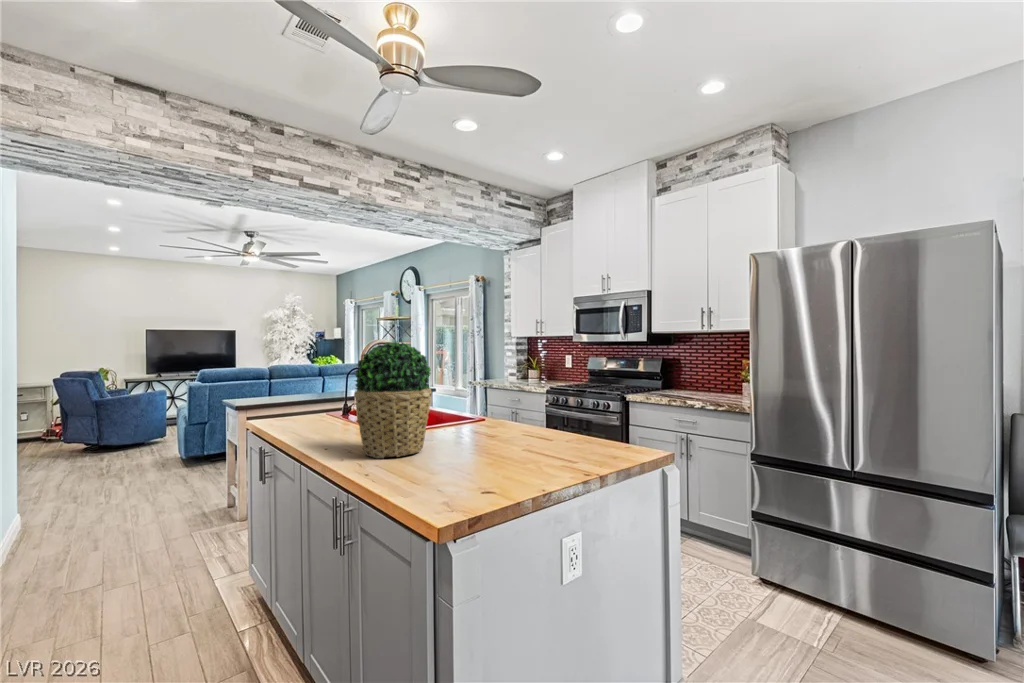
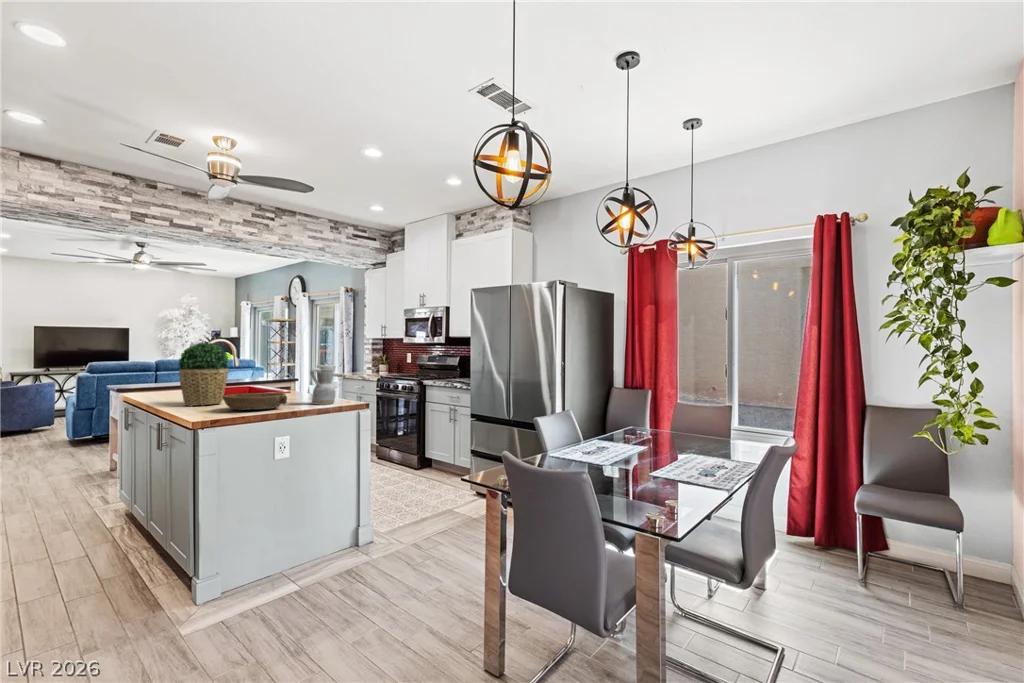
ceramic pitcher: none [584,382,625,458] -> present [310,365,335,405]
bowl: none [454,435,573,480] -> present [223,393,287,411]

